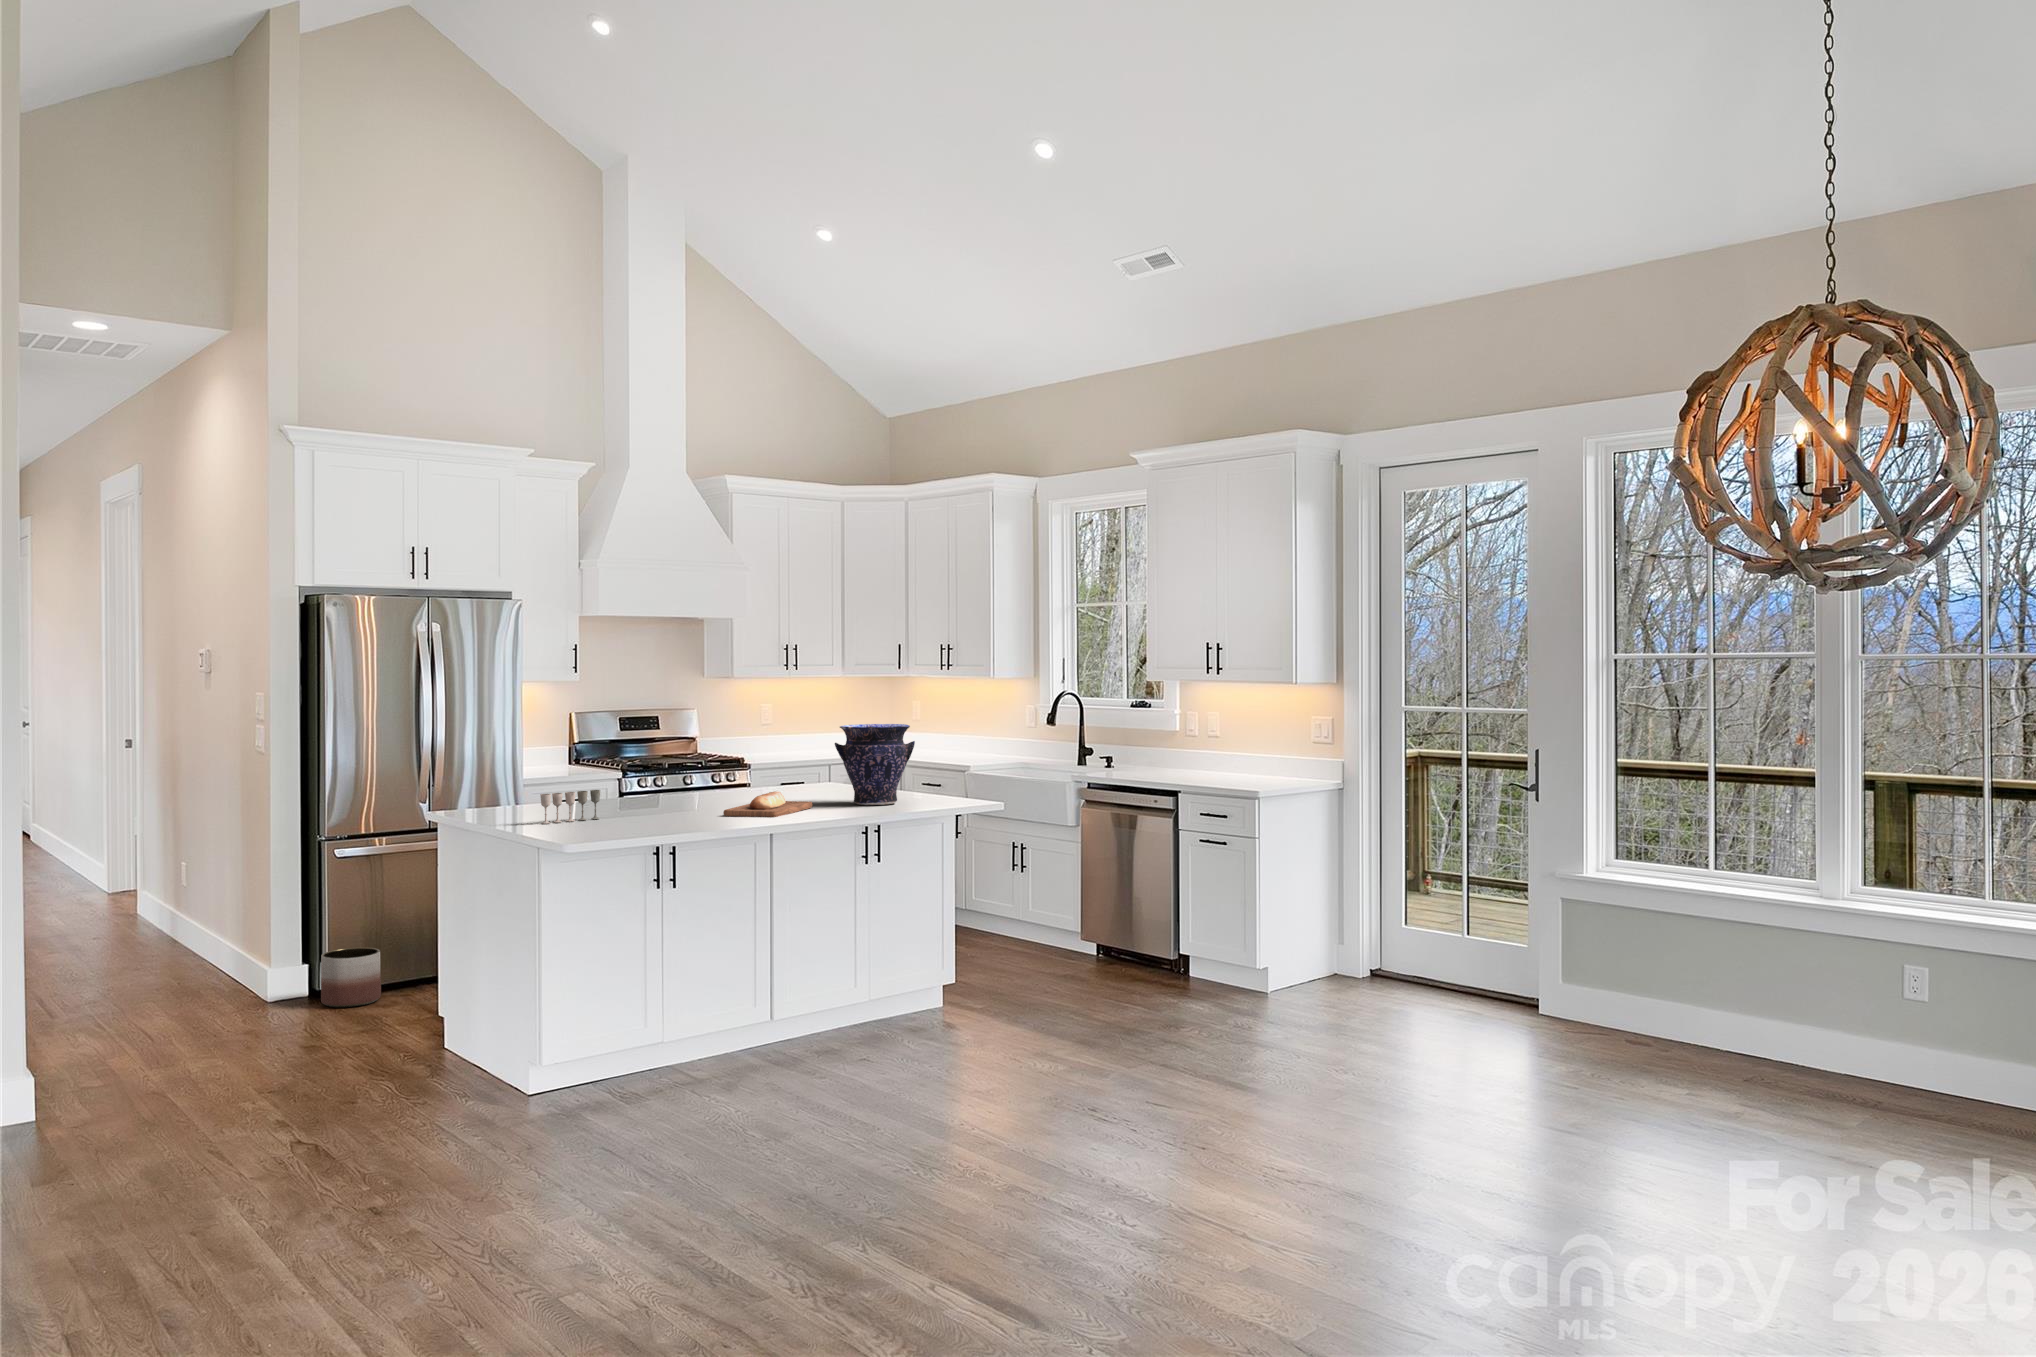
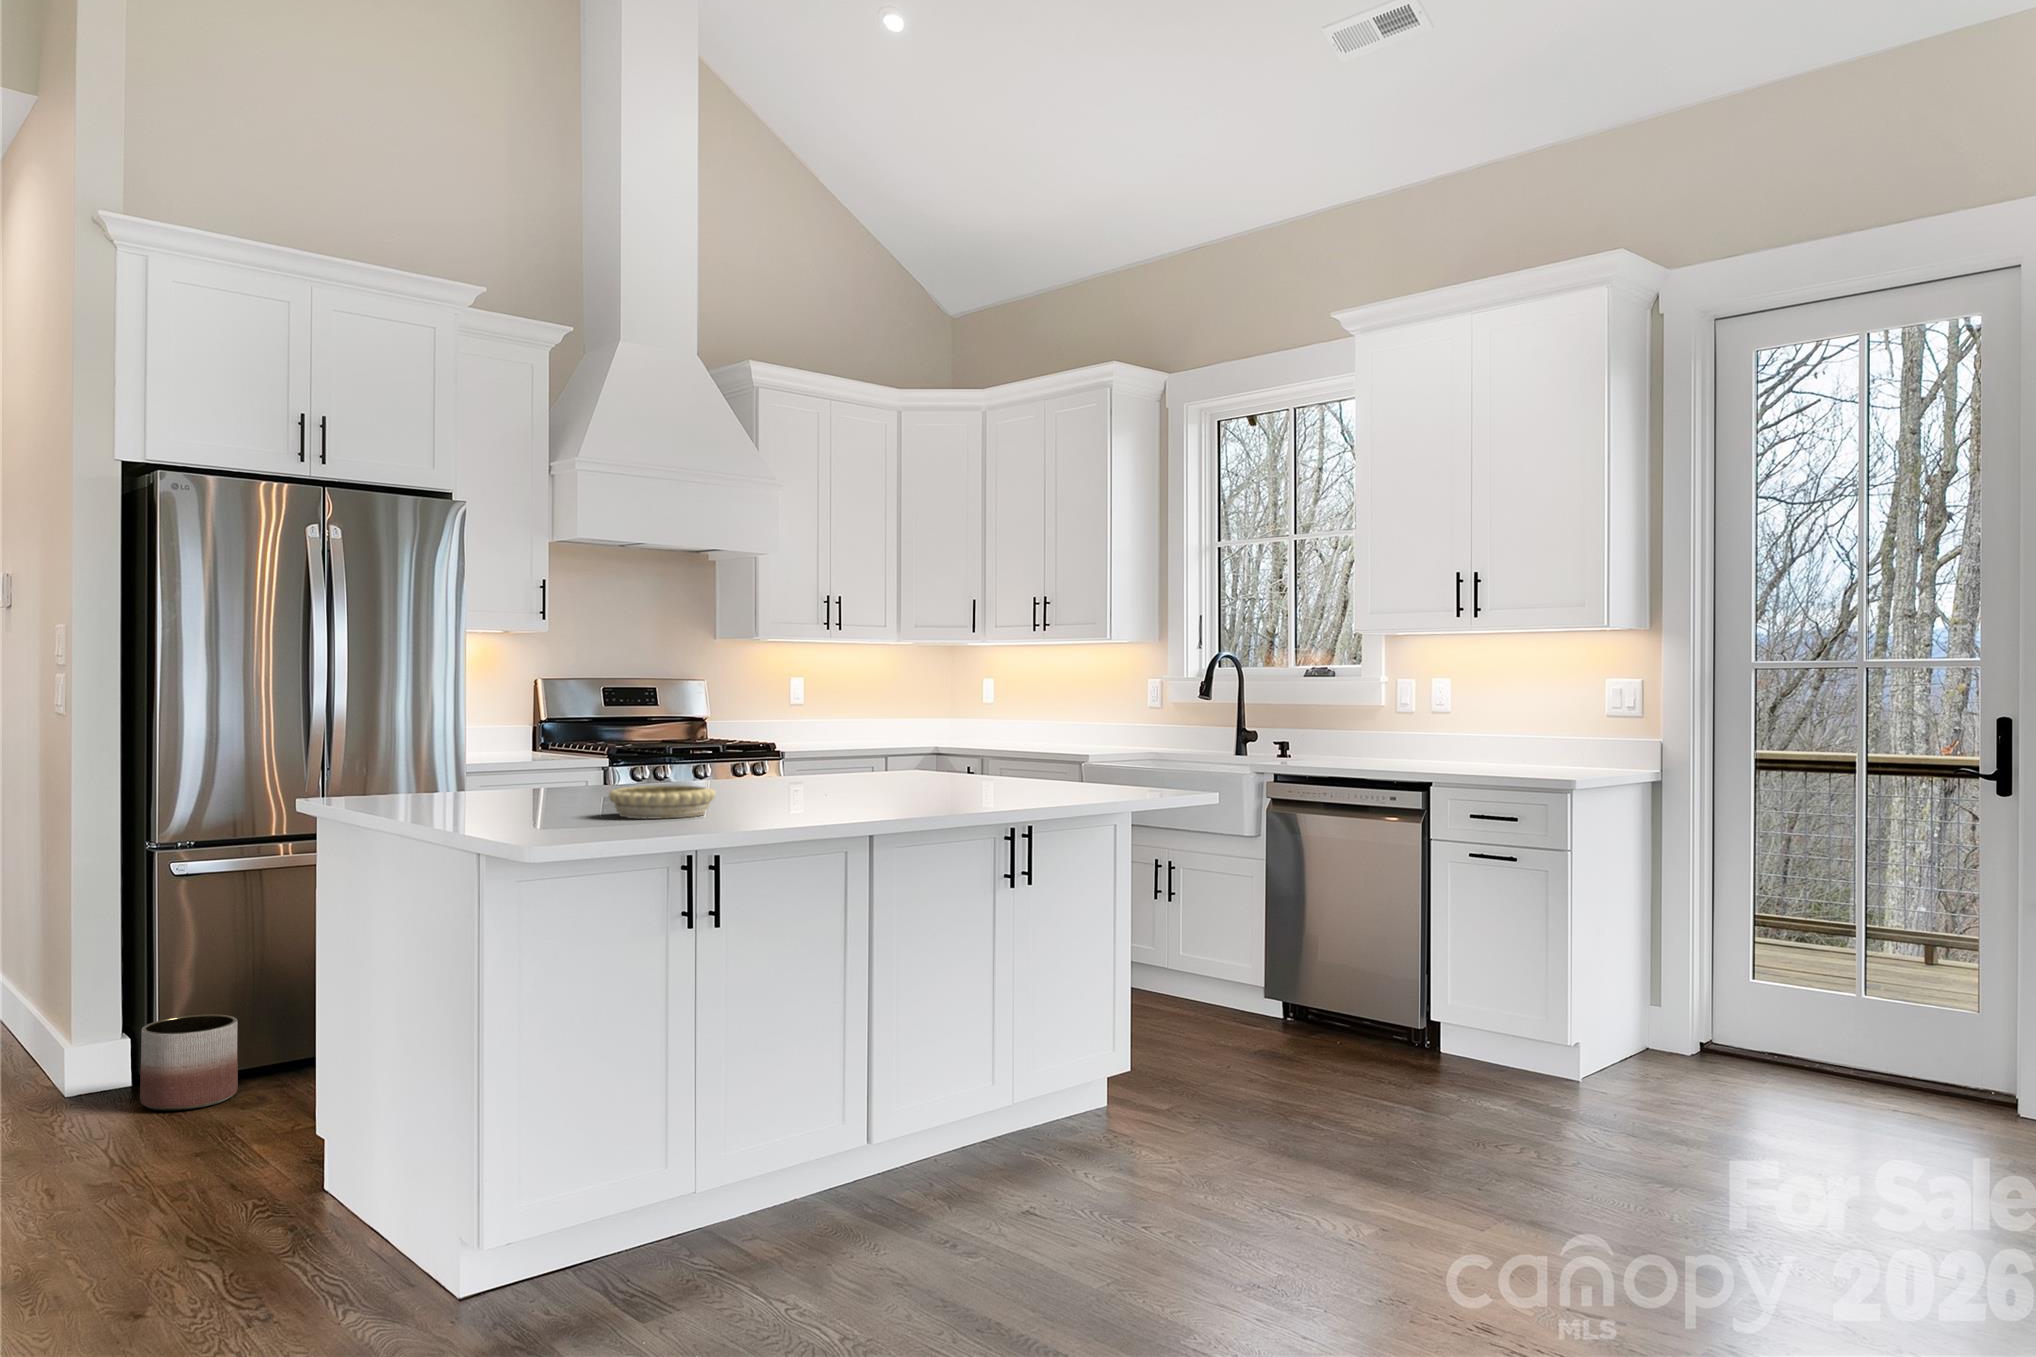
vase: present [835,724,915,805] -> none [959,667,1085,793]
wine glass: present [540,790,600,824] -> none [488,760,590,814]
bread loaf: present [723,791,812,817] -> none [796,769,929,807]
decorative bowl: none [609,807,672,827] -> present [609,786,716,819]

